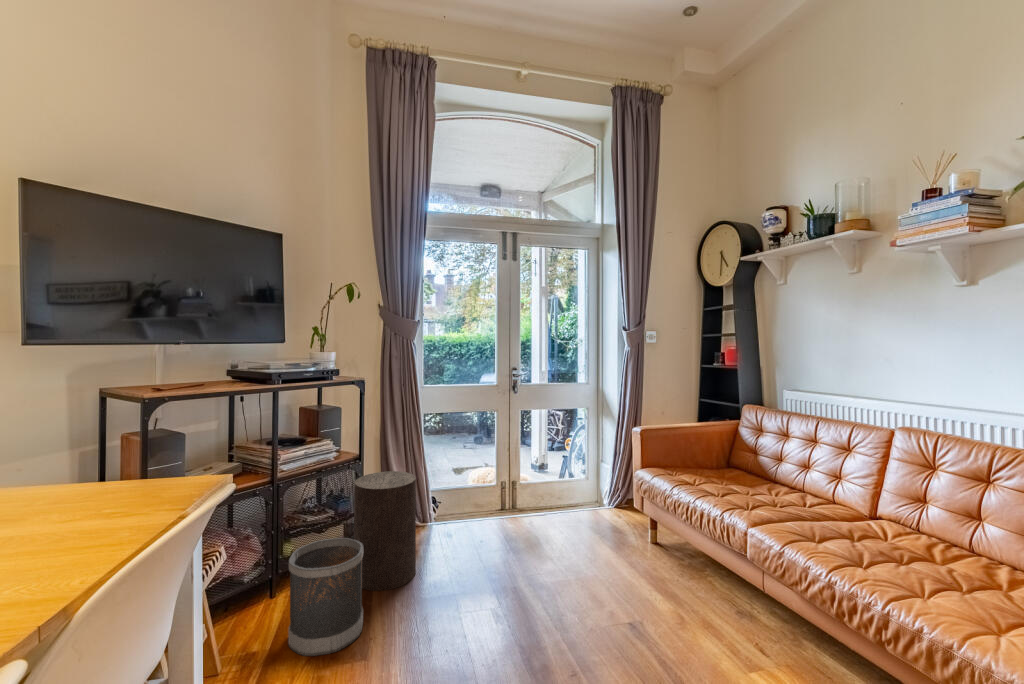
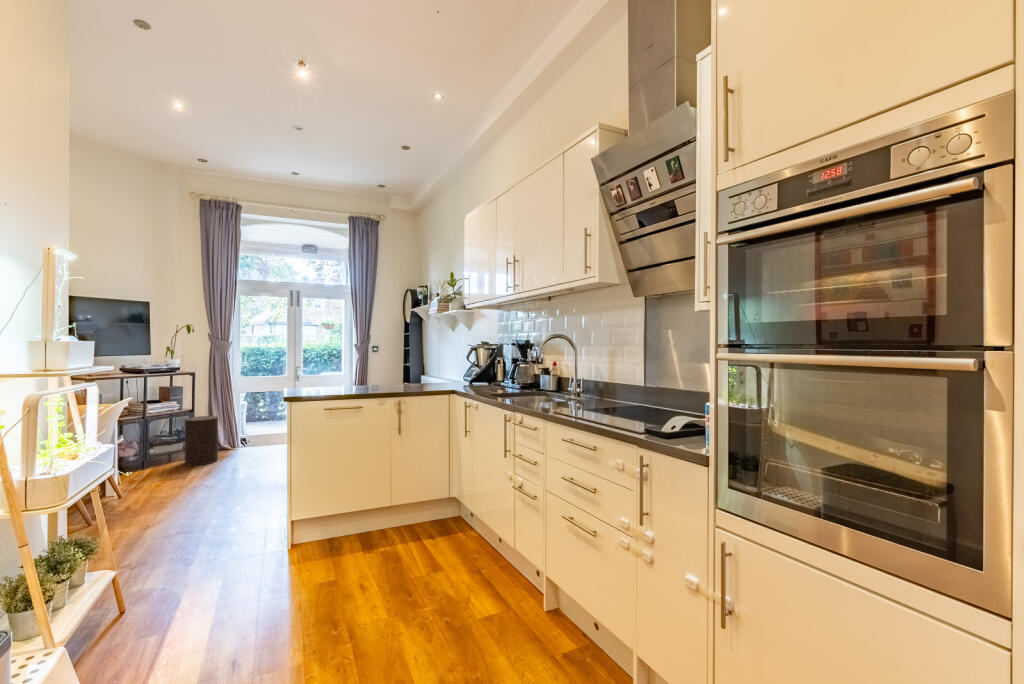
wastebasket: present [288,538,363,656] -> none [149,439,184,478]

